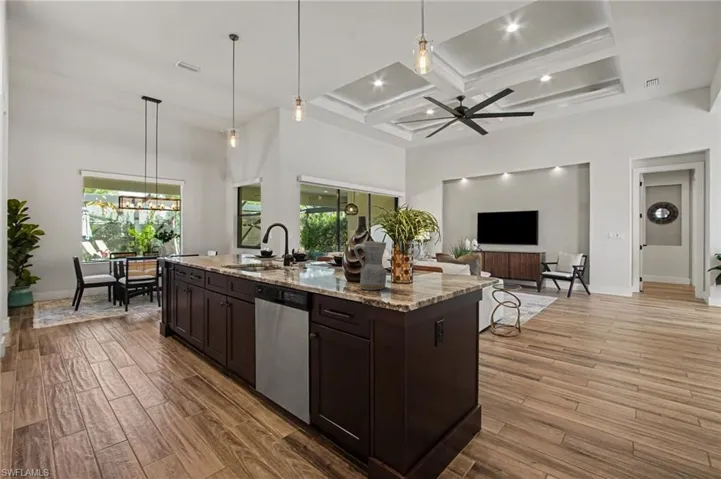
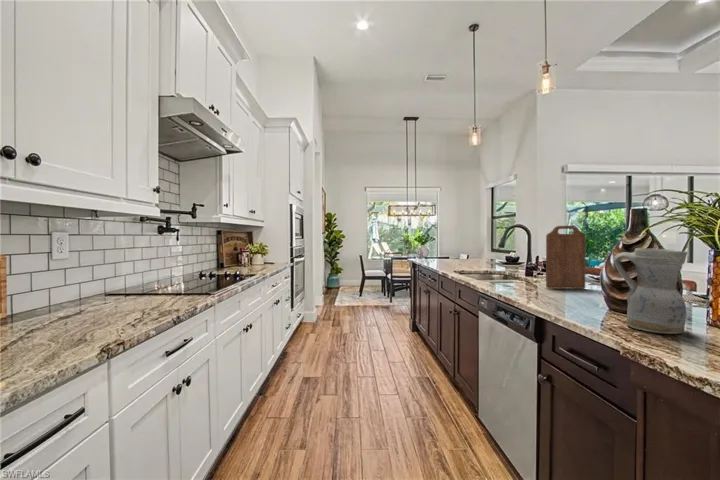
cutting board: none [304,226,328,273] -> present [546,226,586,289]

